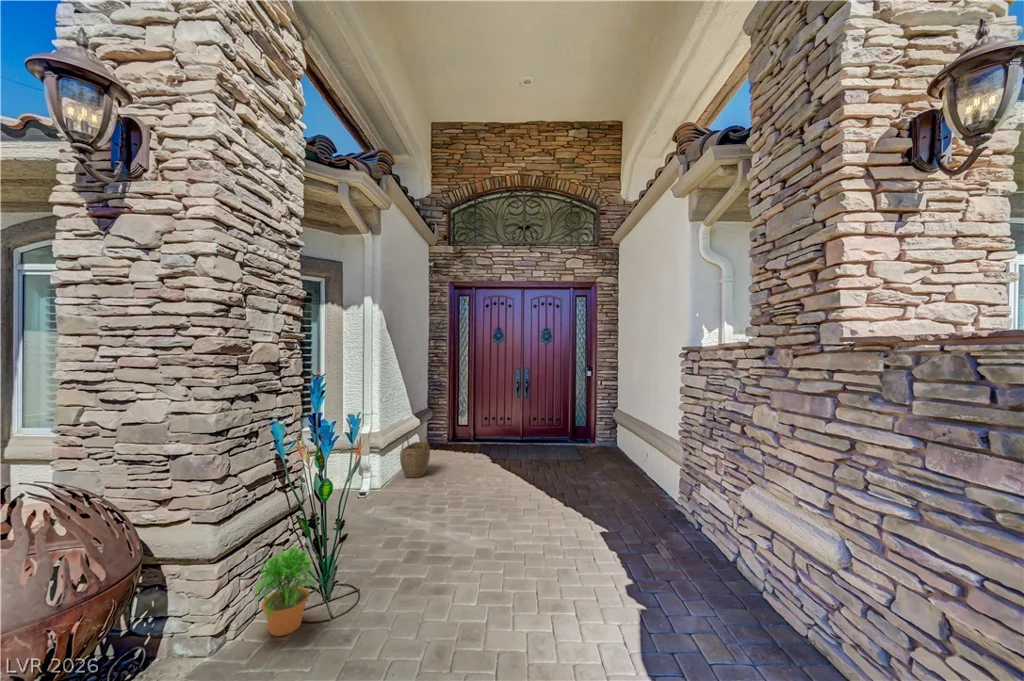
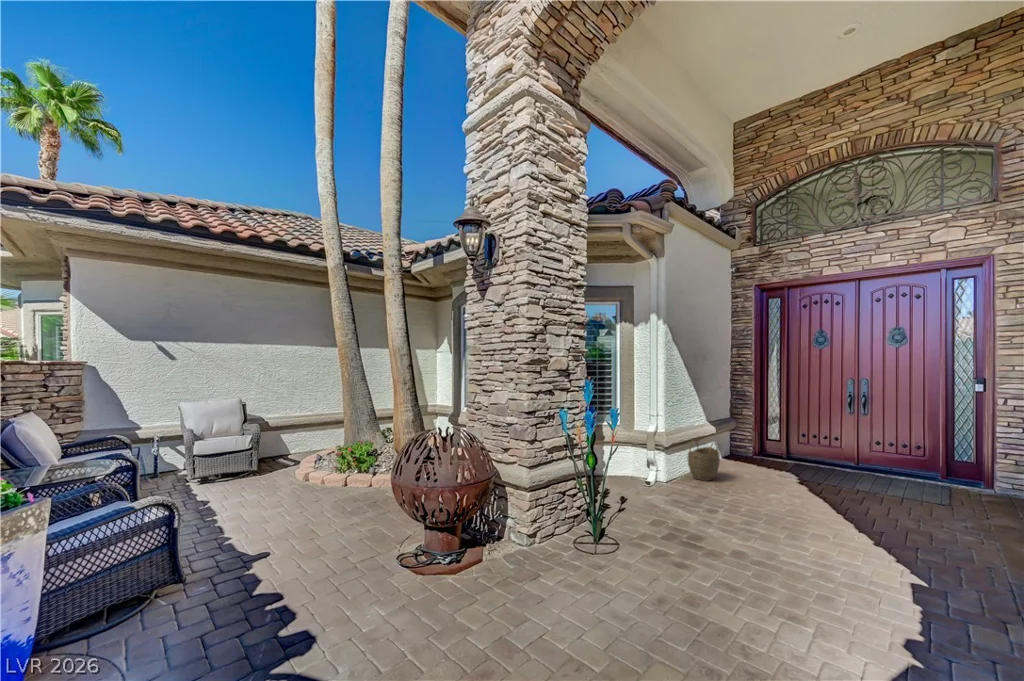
potted plant: present [254,547,316,636] -> none [548,496,590,553]

